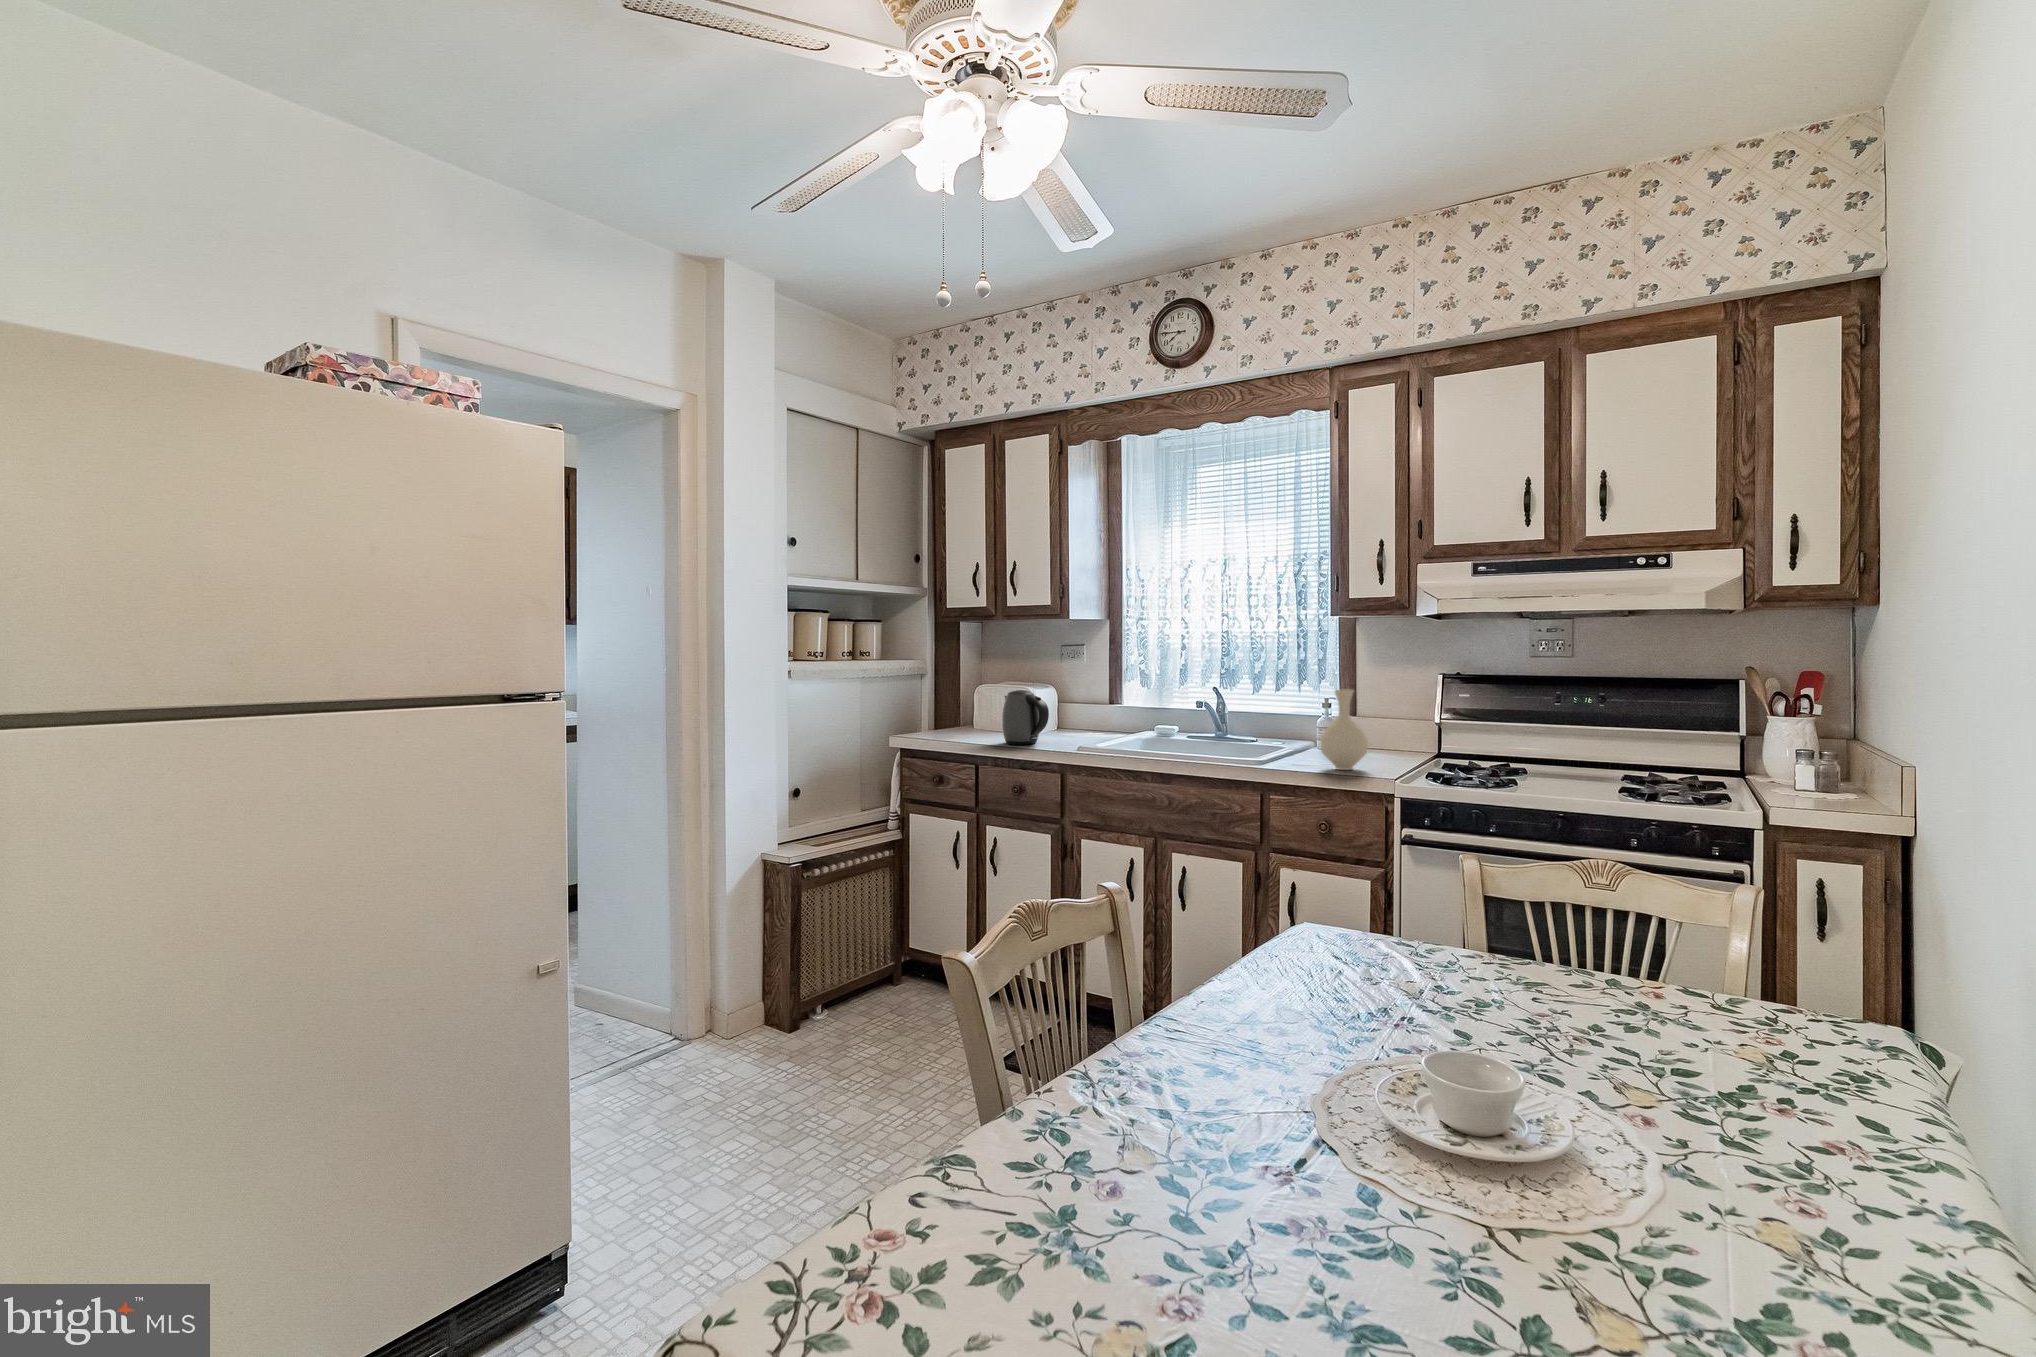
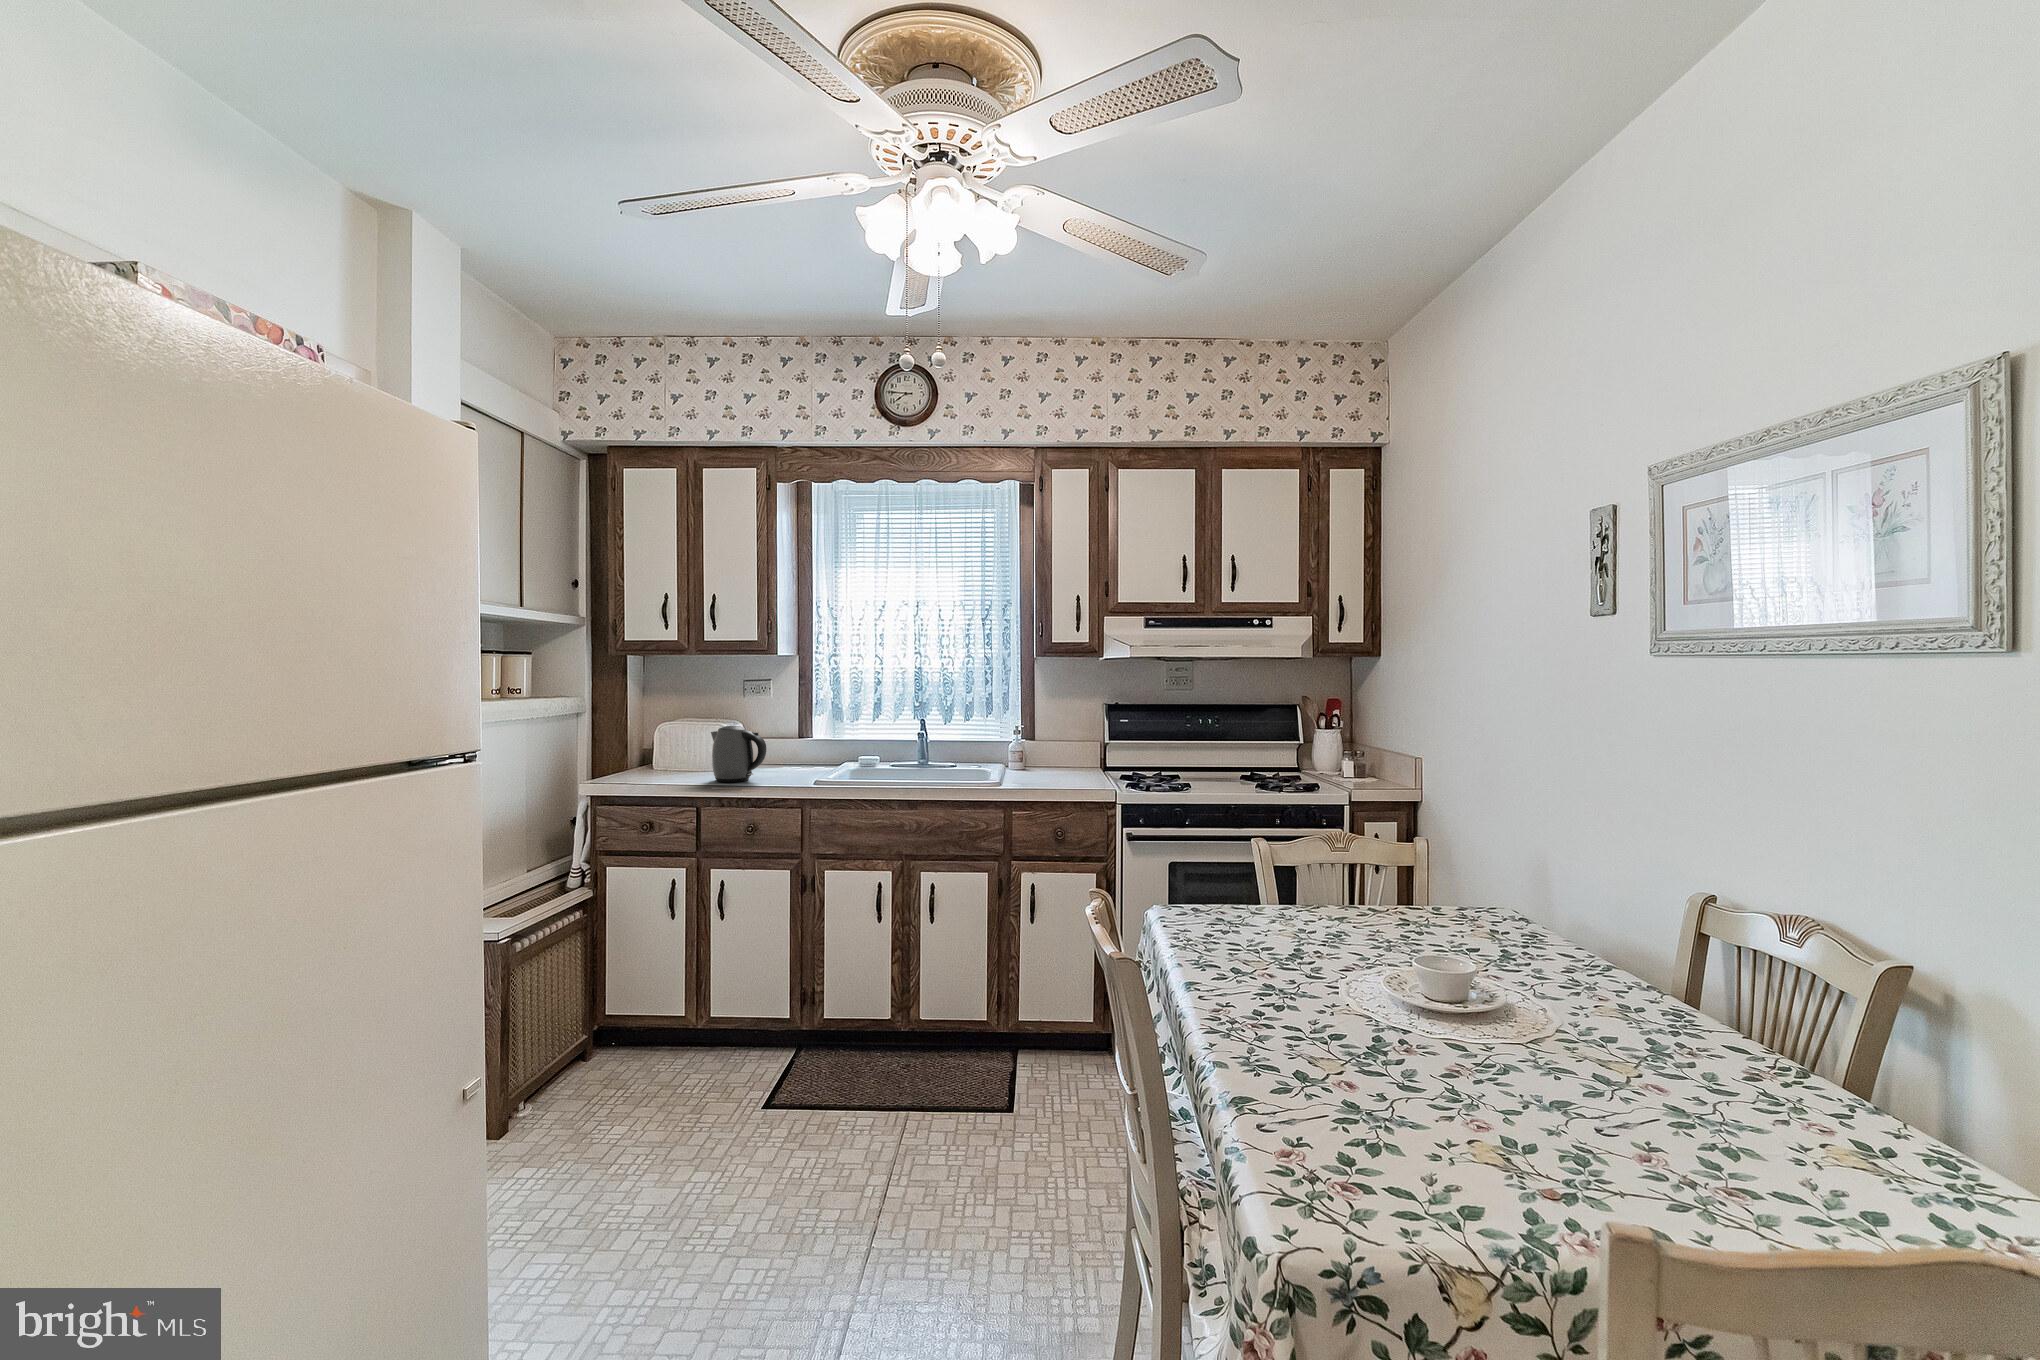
vase: present [1321,690,1368,770] -> none [1044,718,1082,785]

